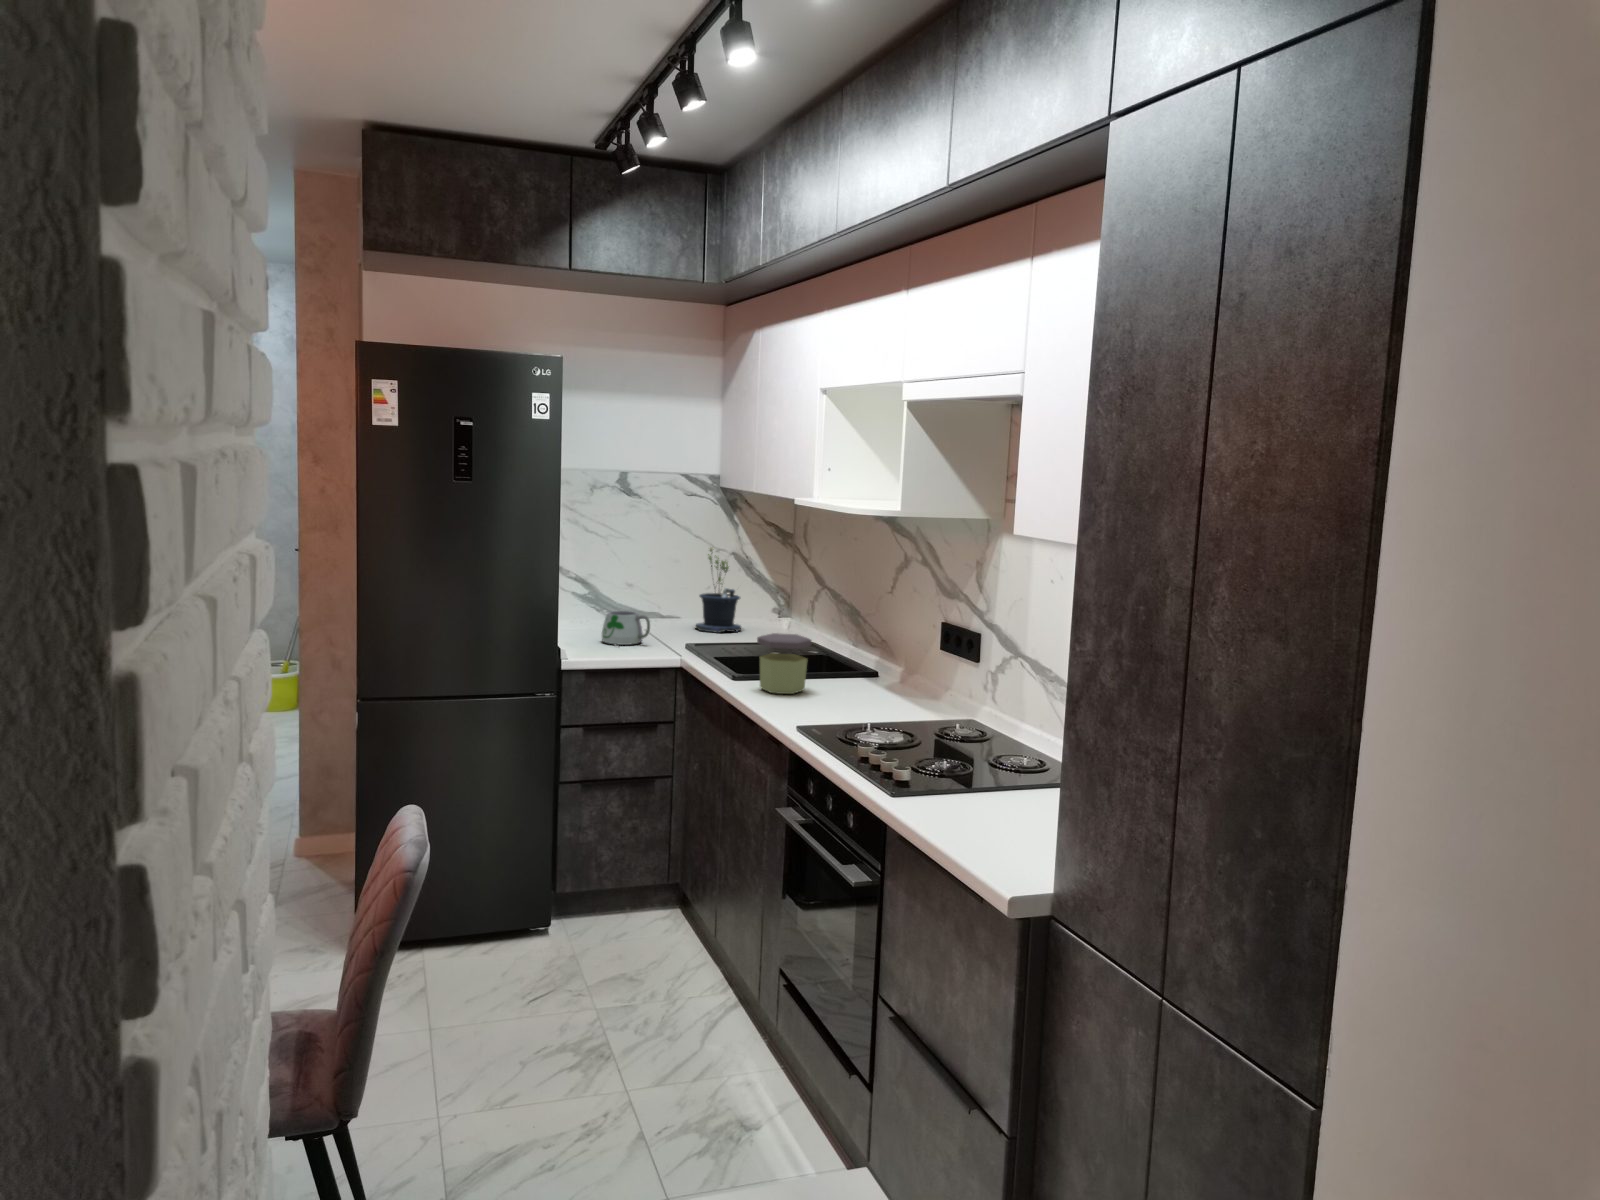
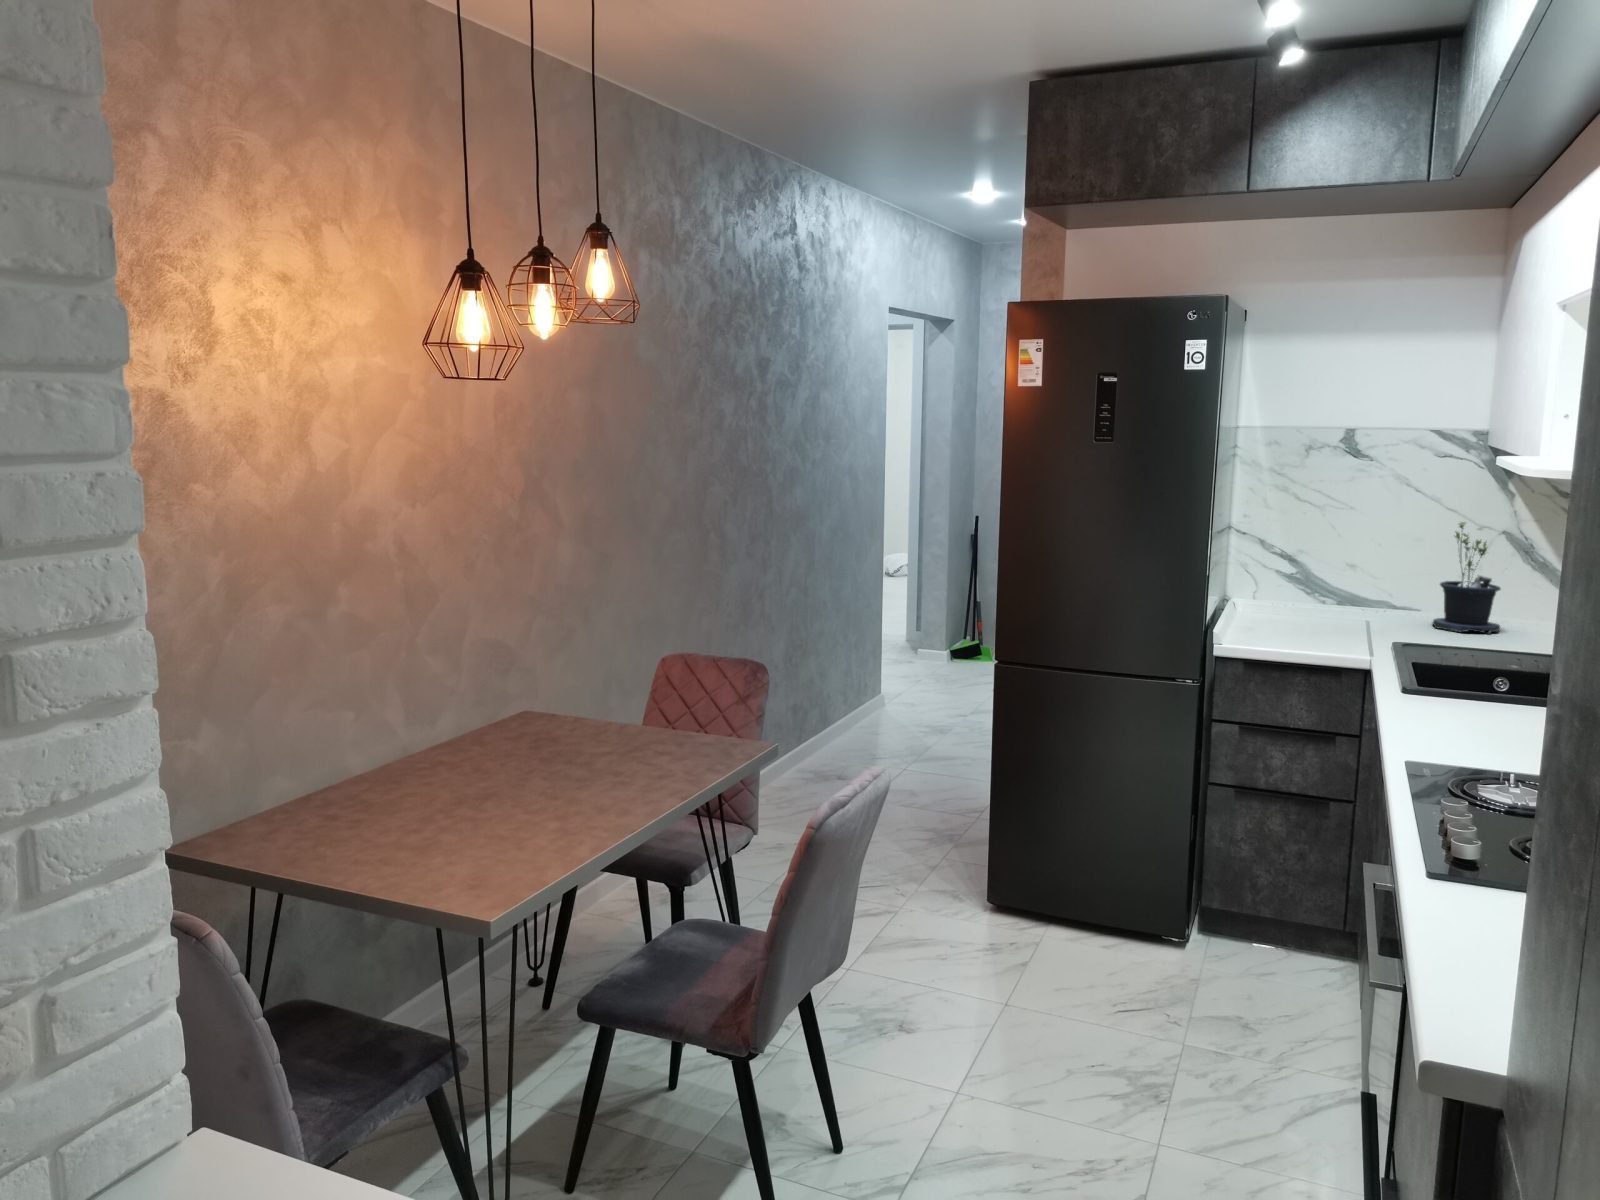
mug: present [602,611,650,645] -> none [1283,595,1341,639]
jar: present [757,633,812,694] -> none [1417,638,1499,722]

